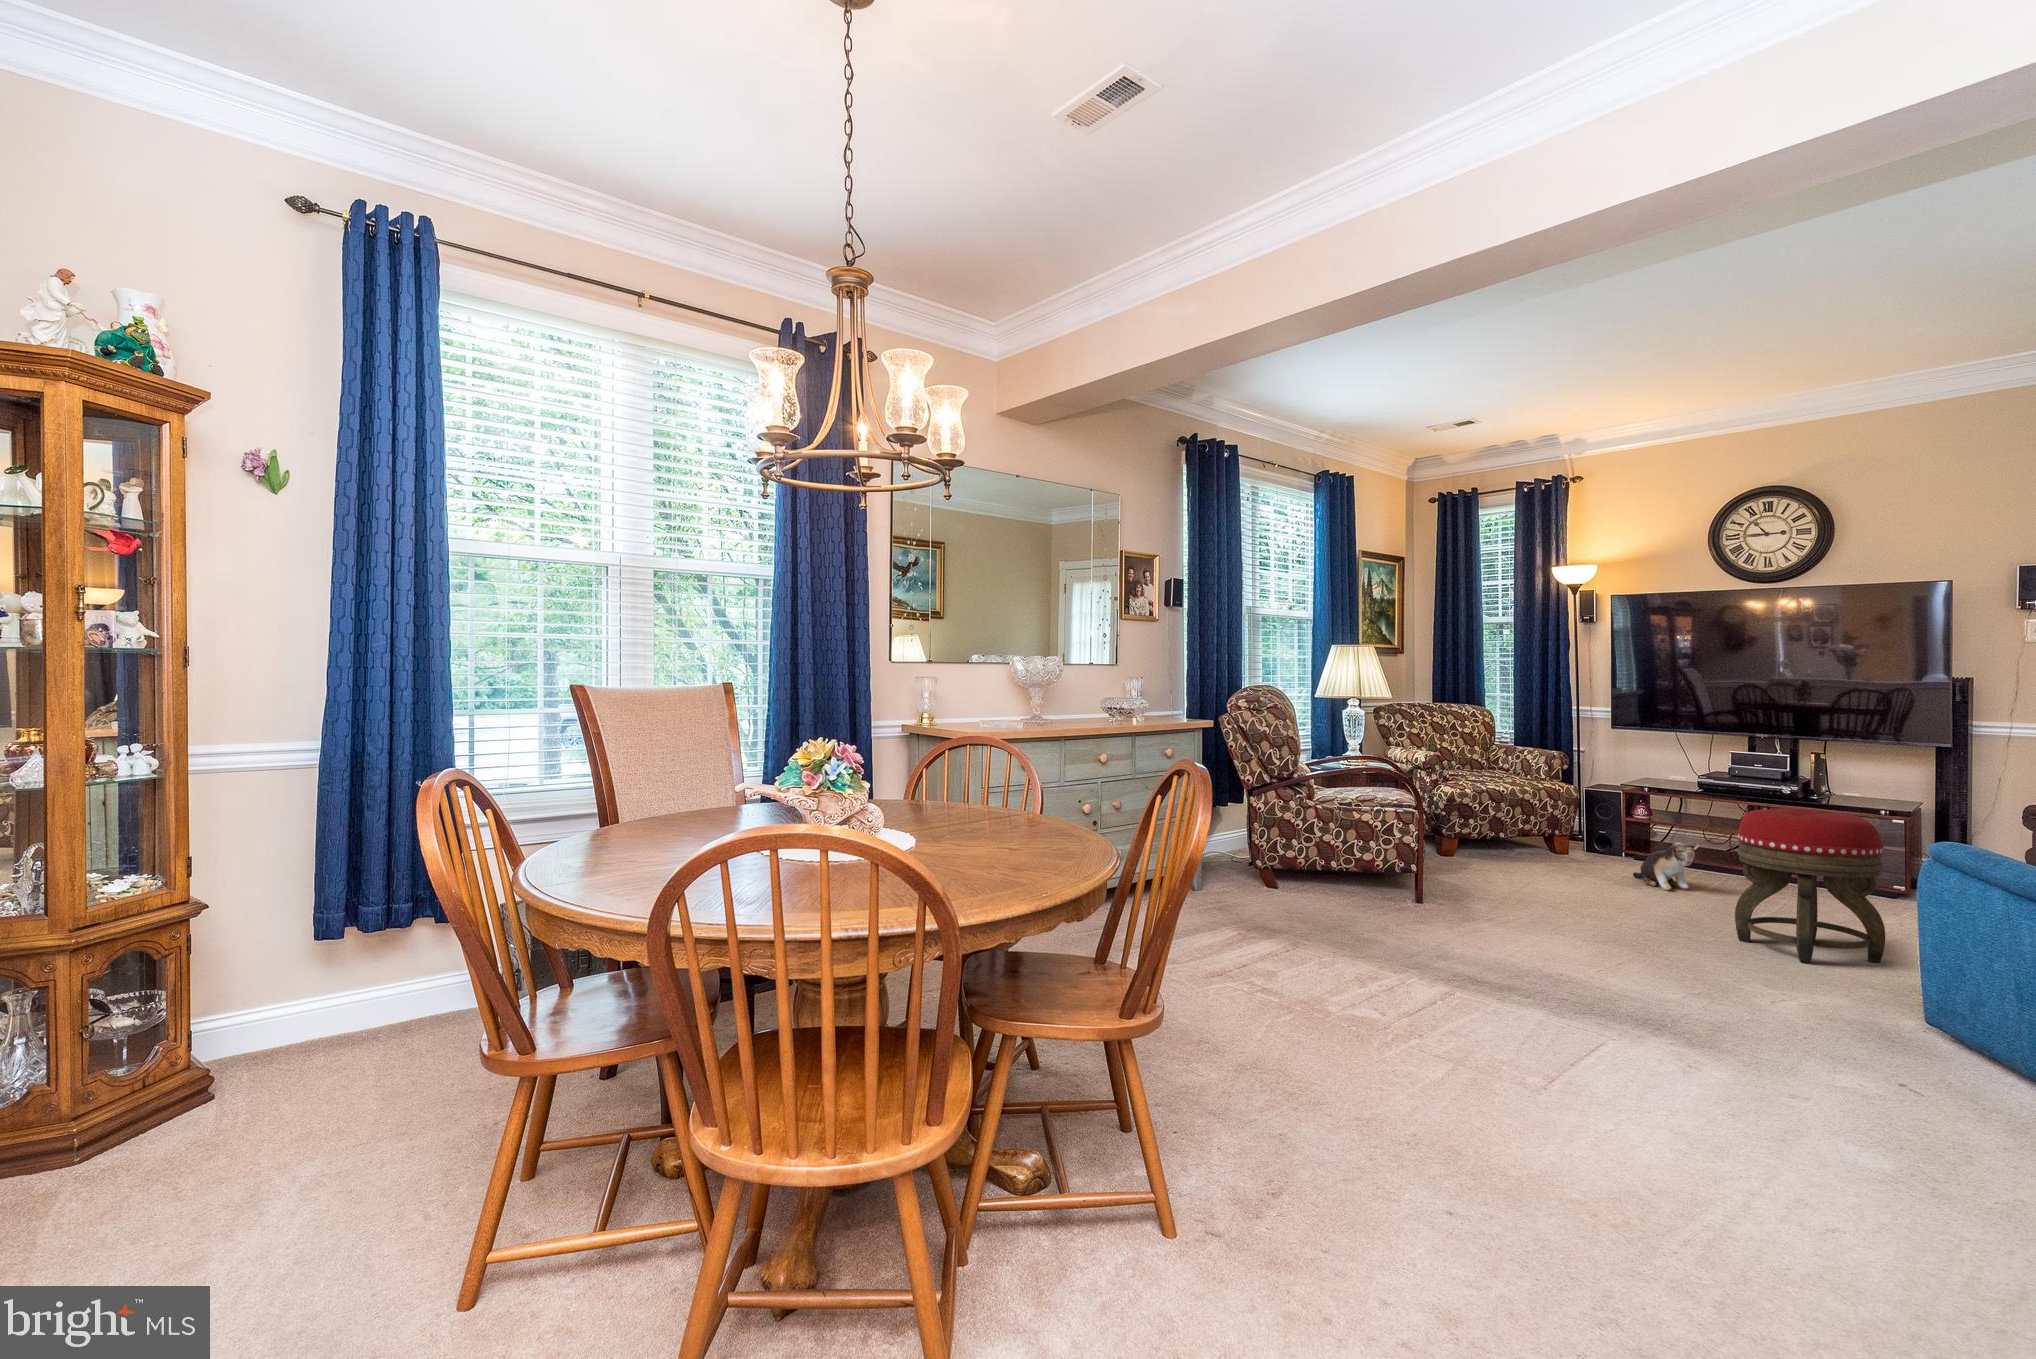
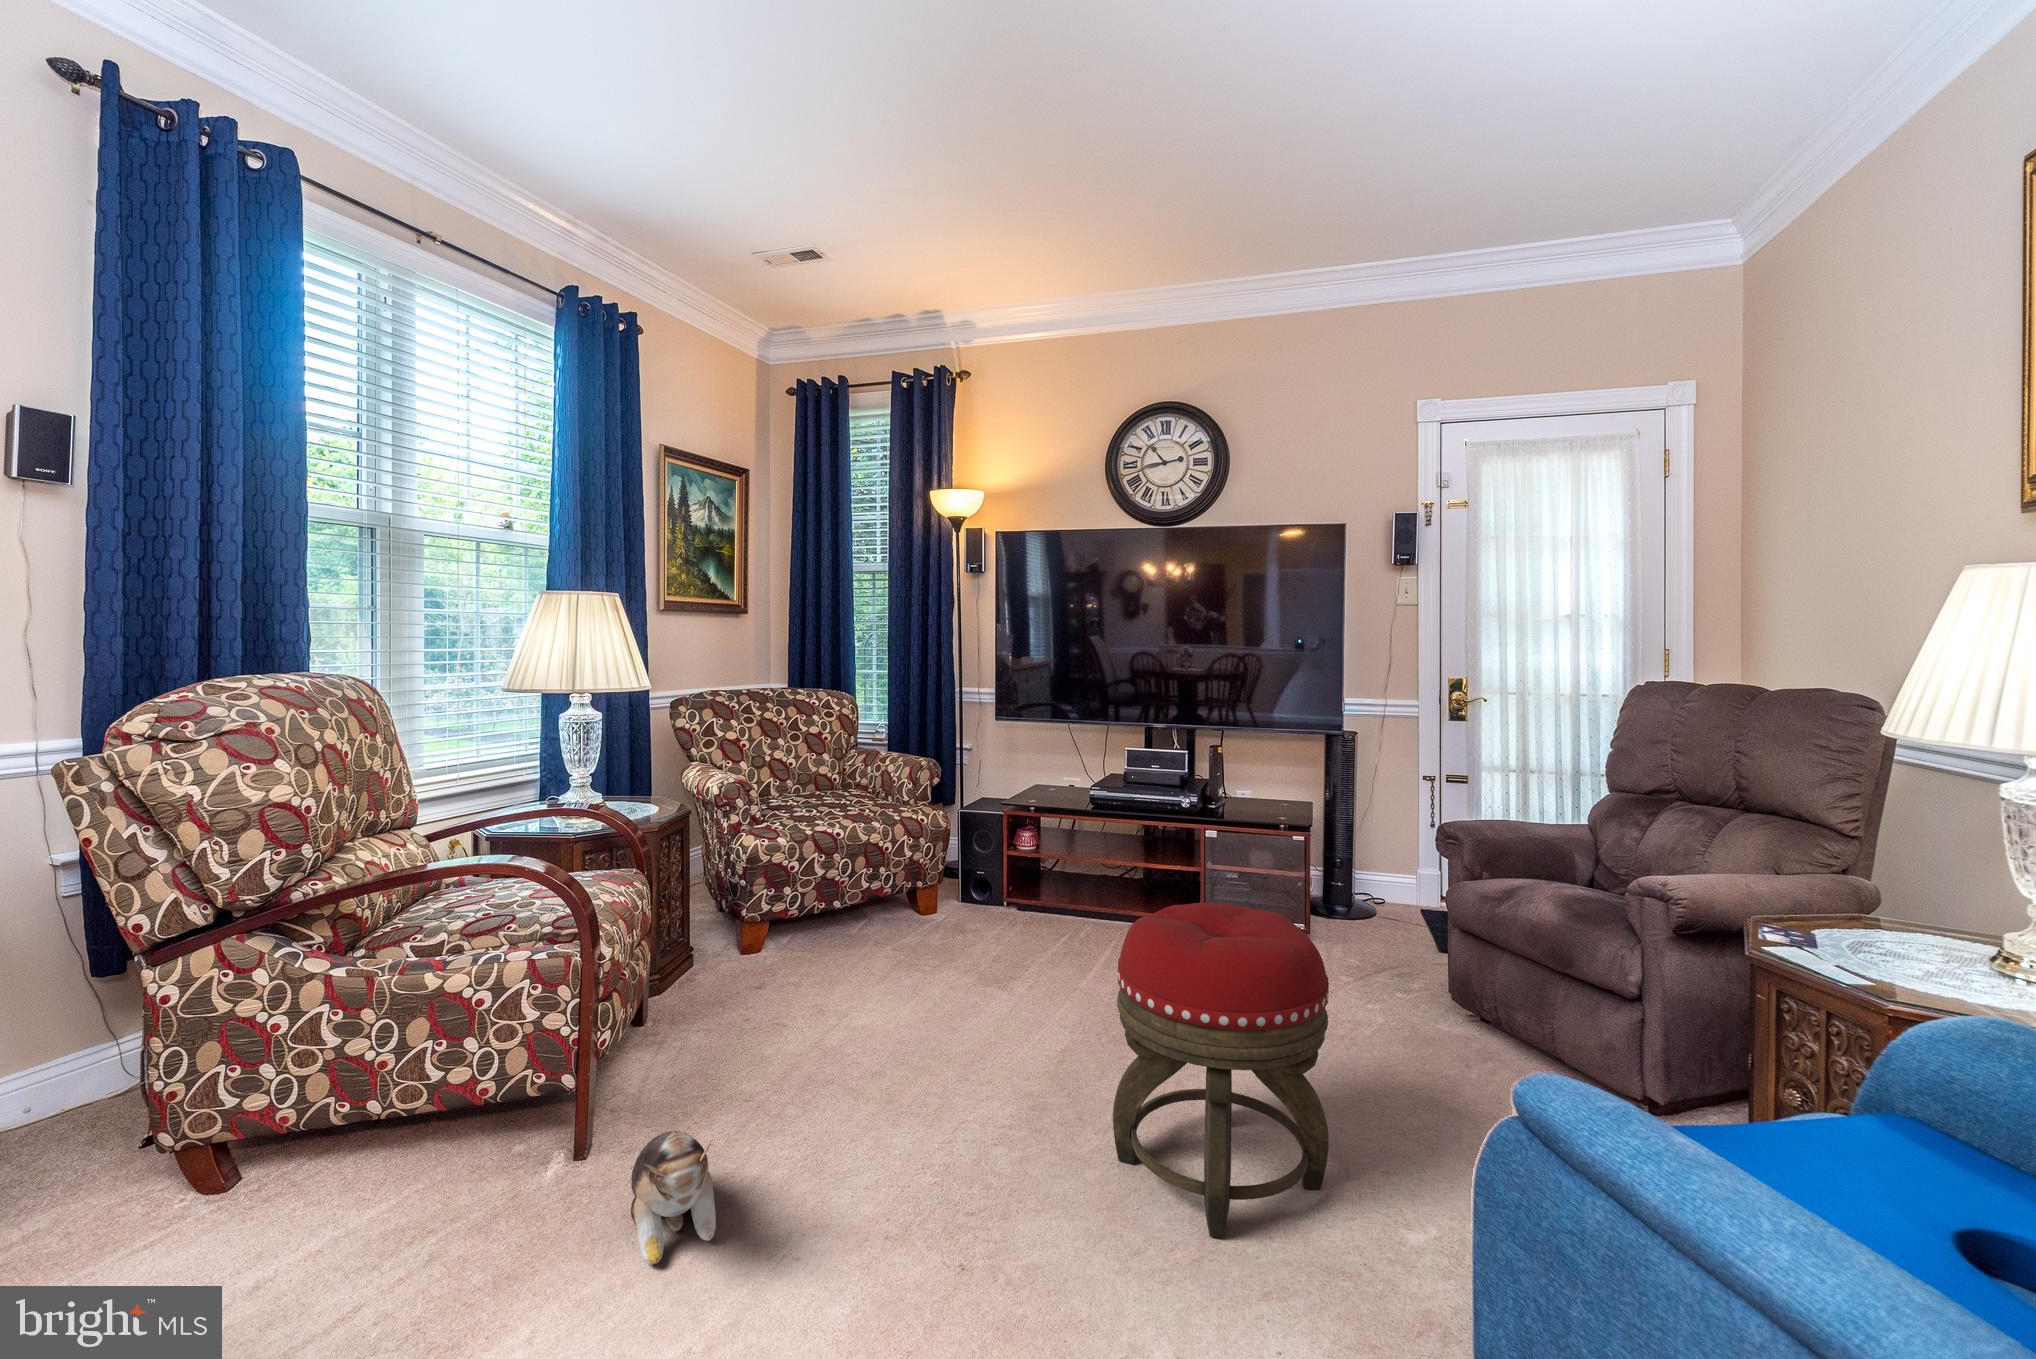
plush toy: present [1633,842,1699,890] -> present [631,1131,716,1265]

